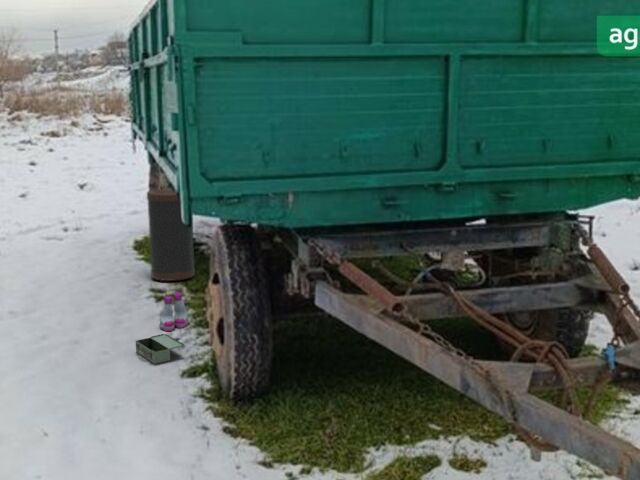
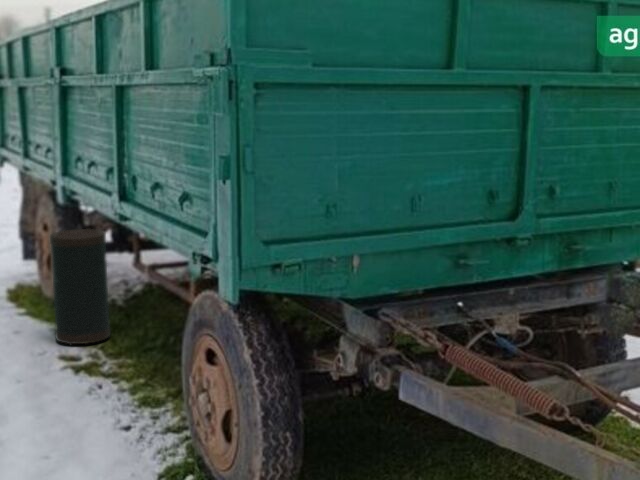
boots: present [160,292,189,331] -> none [95,364,132,416]
toolbox: present [136,334,184,364] -> none [80,423,148,466]

